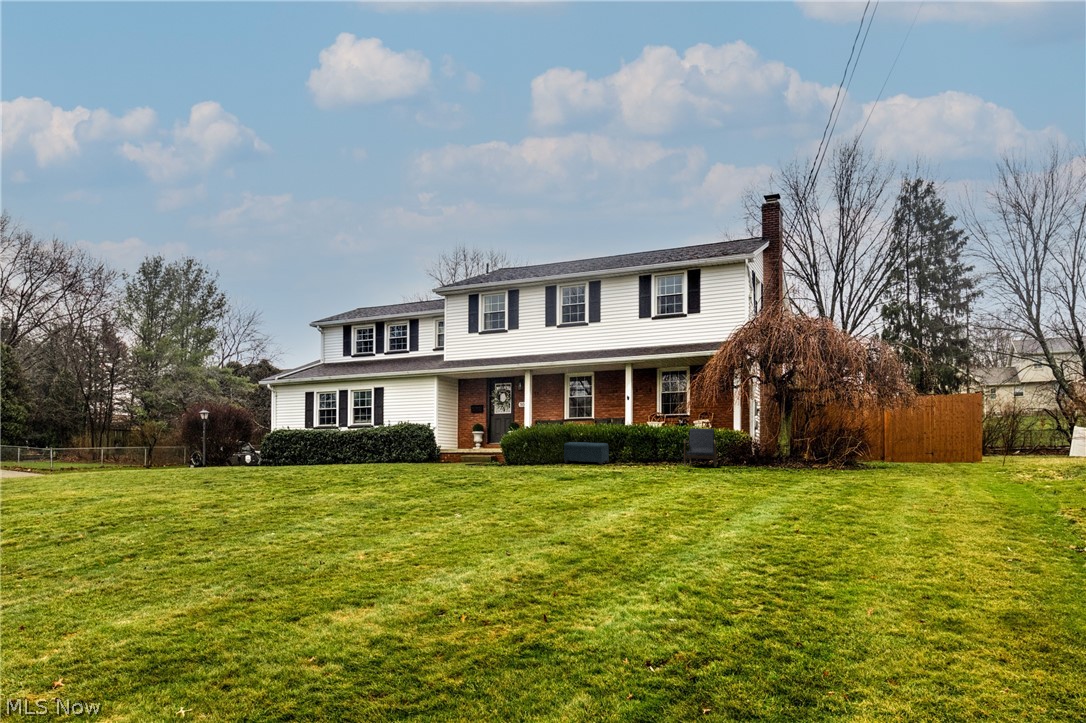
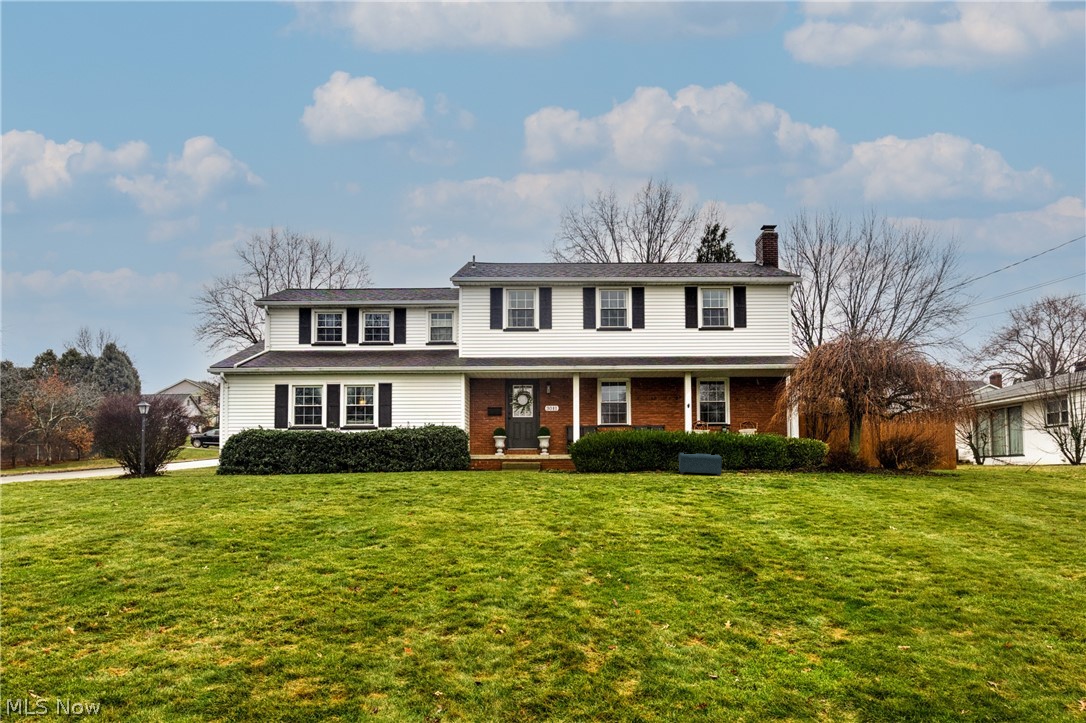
lounge chair: present [684,429,717,467] -> none [793,441,829,479]

